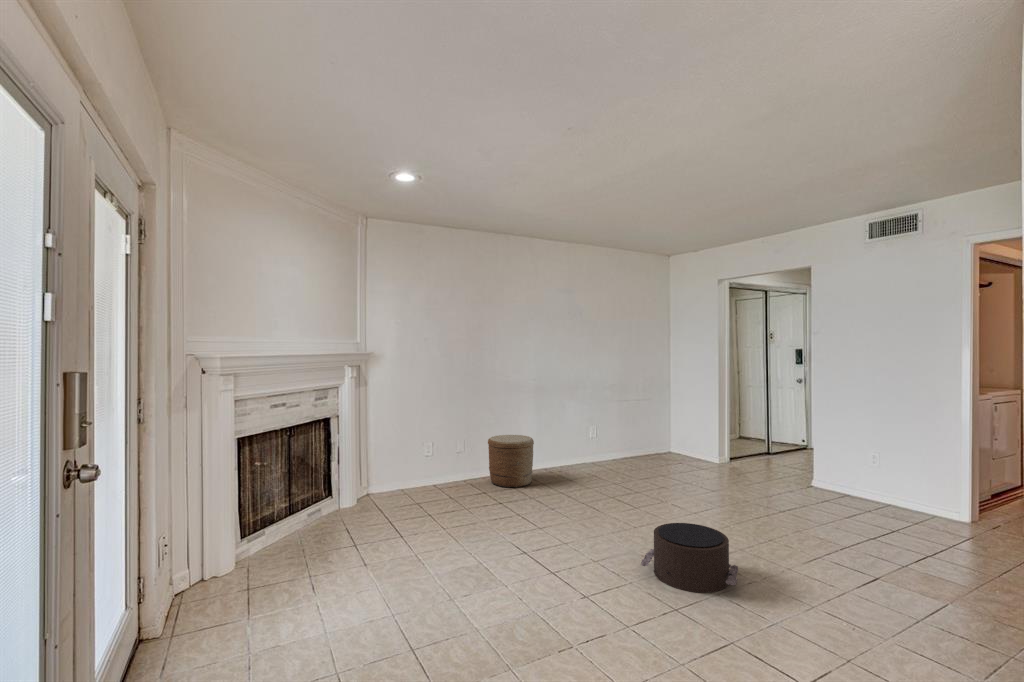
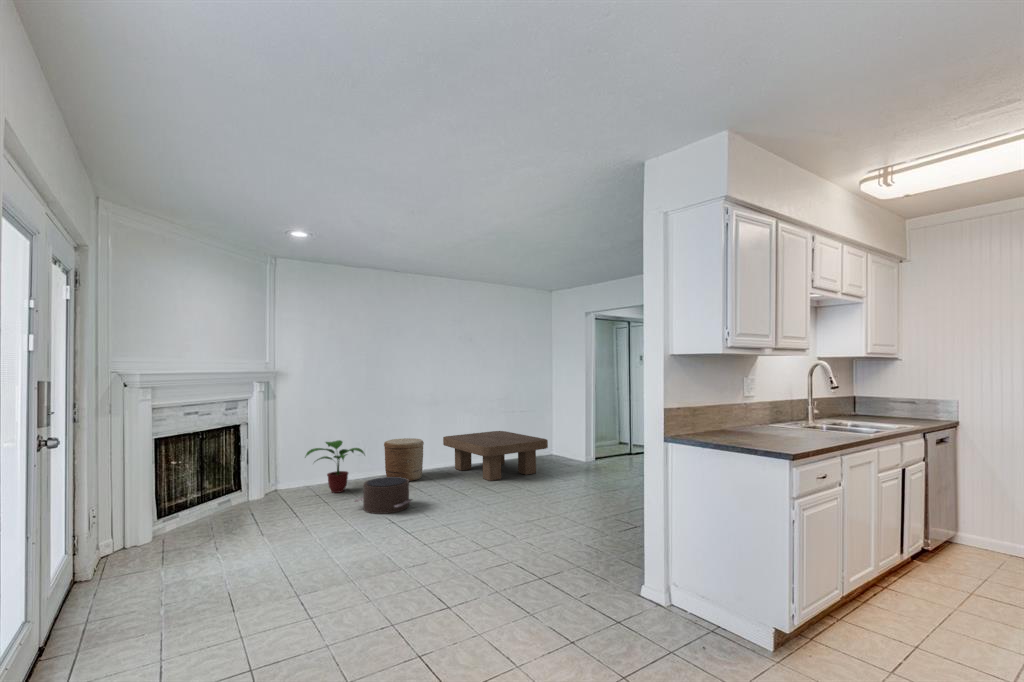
coffee table: none [551,427,682,490] -> present [443,431,548,481]
potted plant: none [404,437,473,500] -> present [305,440,364,493]
pouf: present [641,523,738,593] -> present [354,477,412,514]

